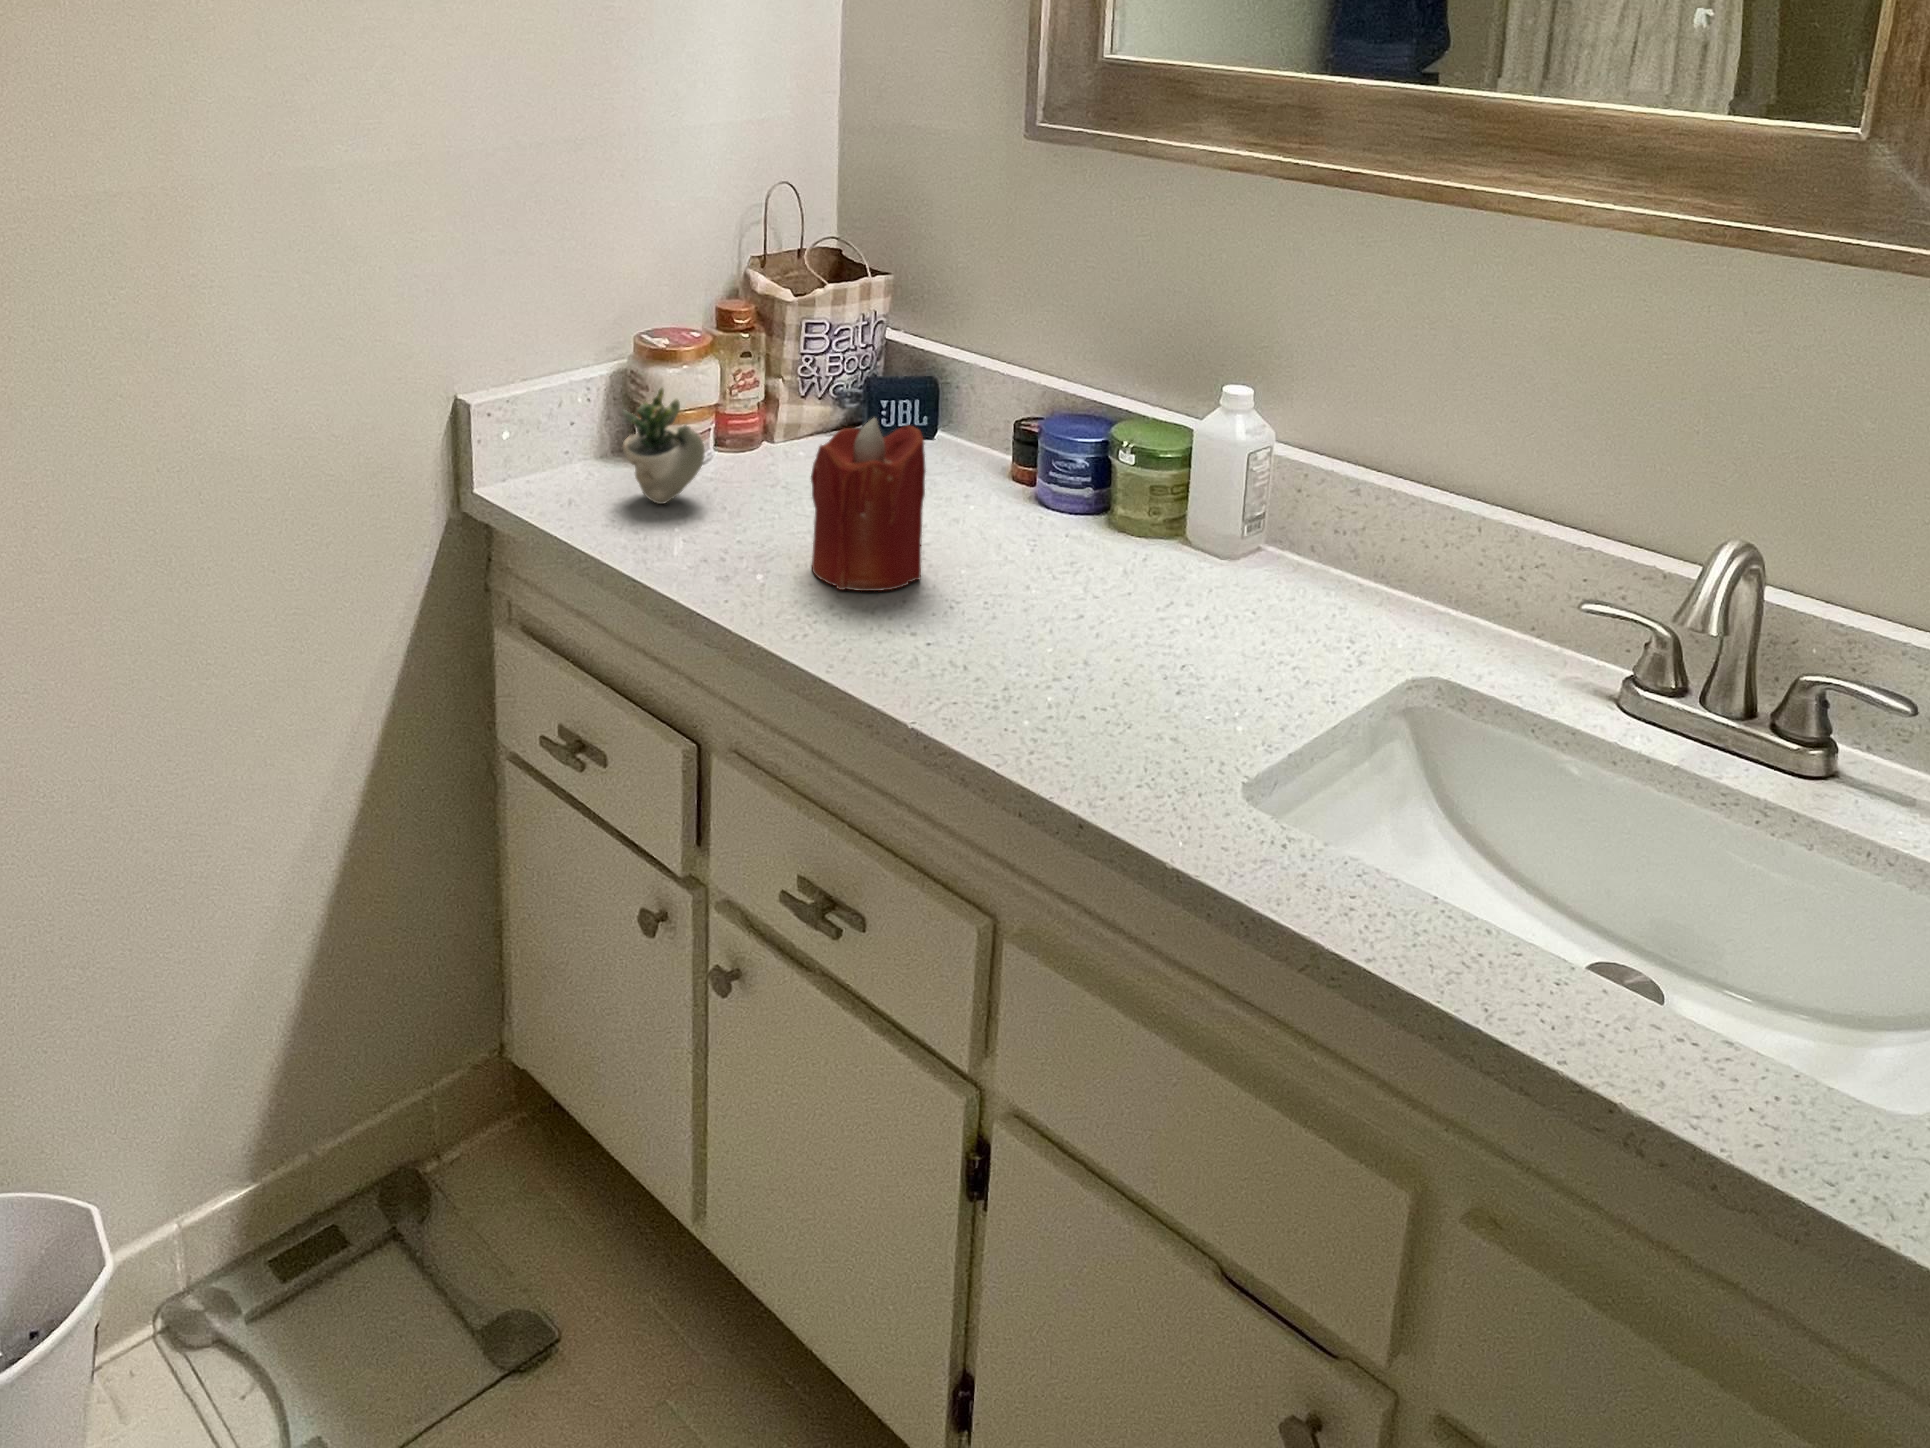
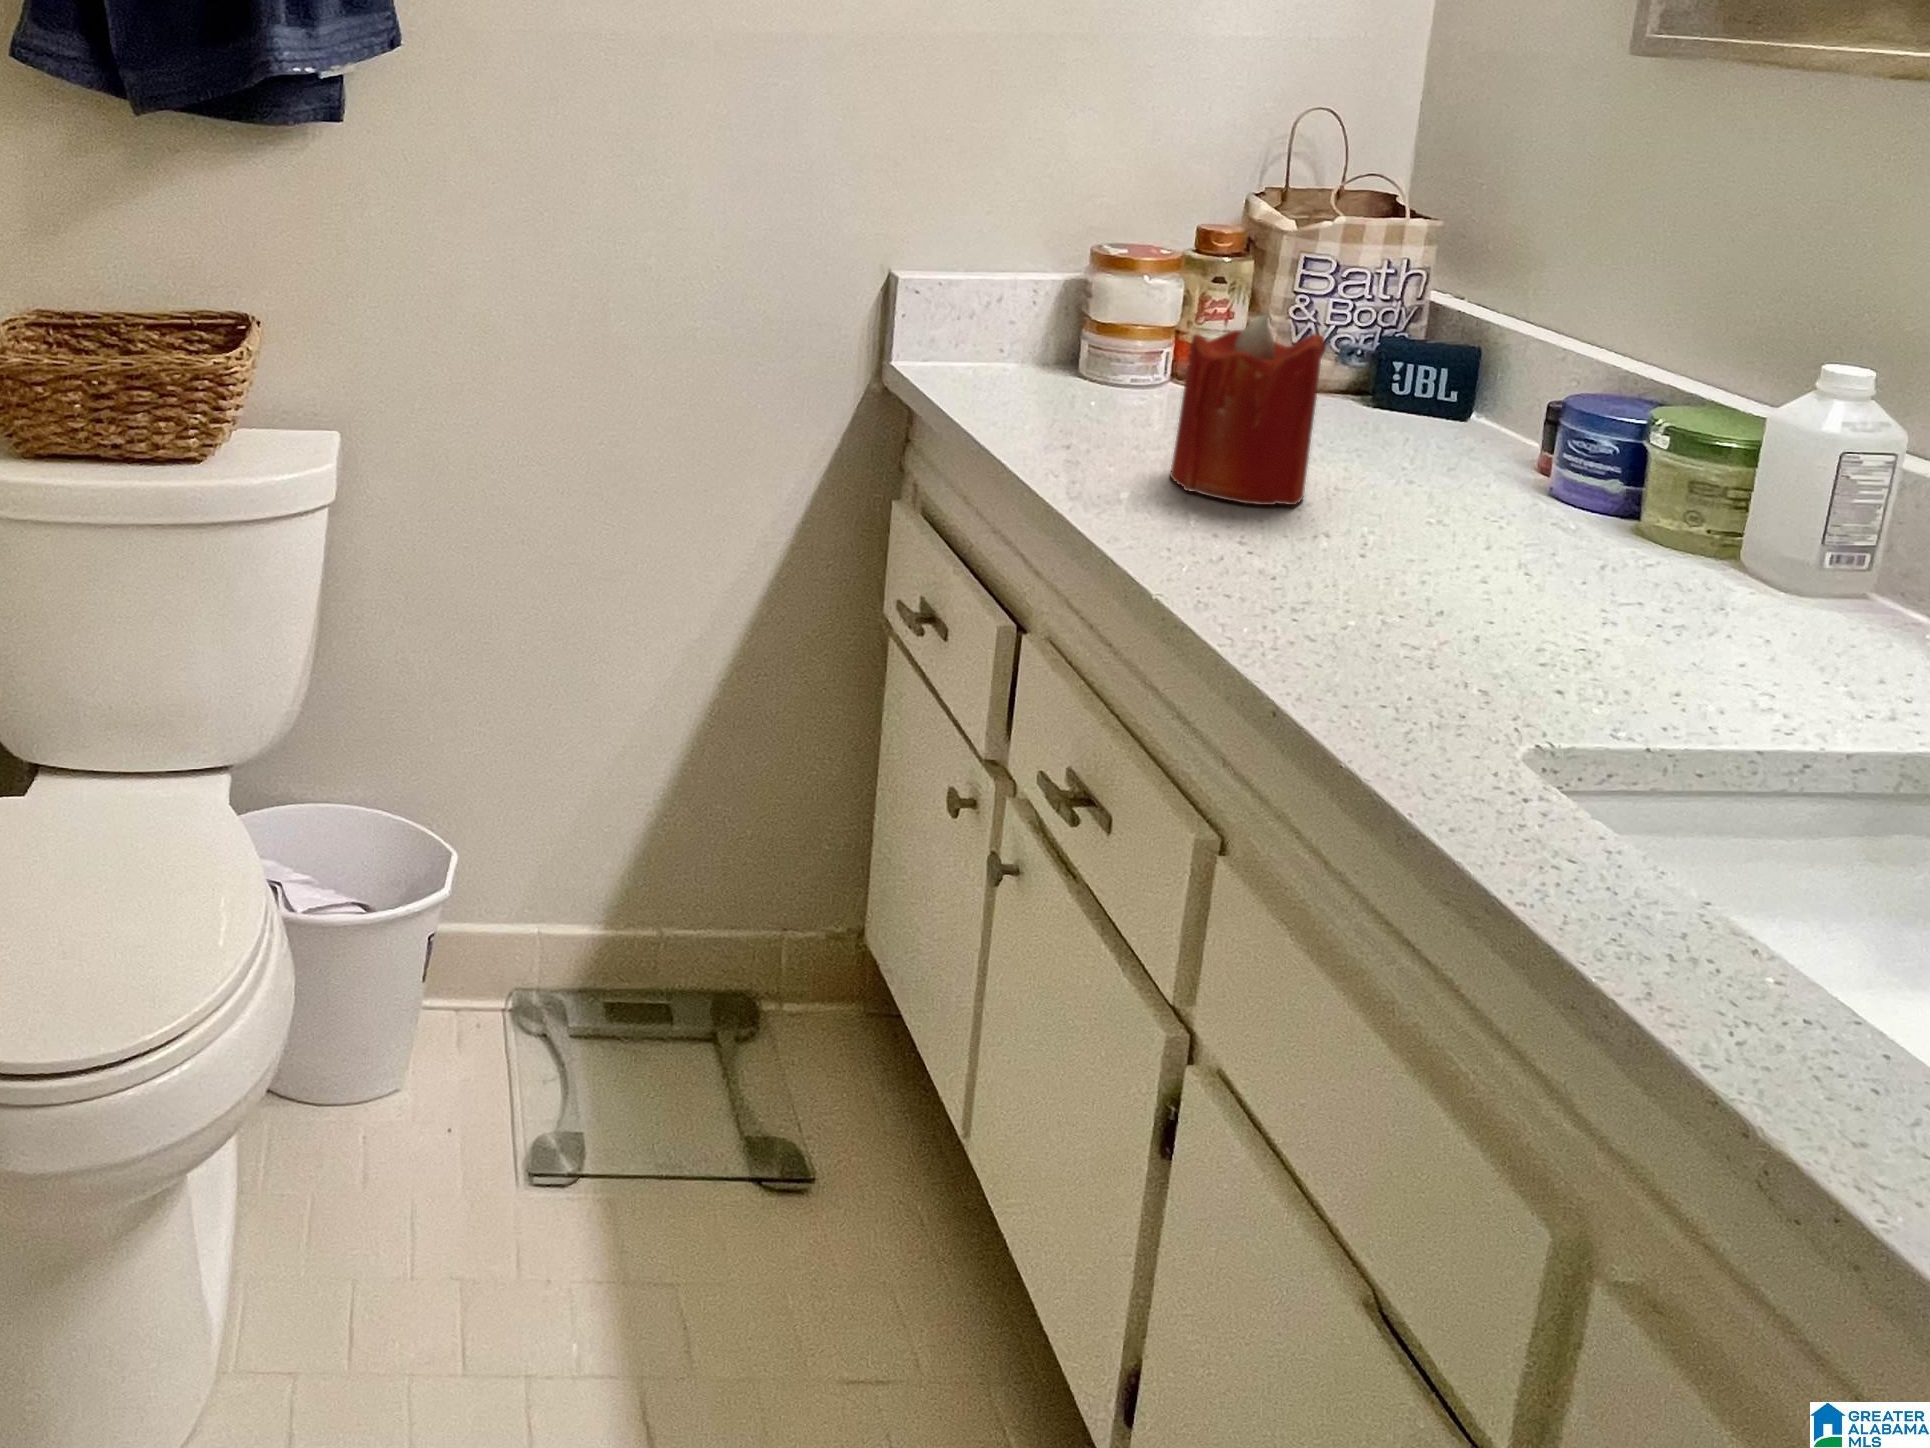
succulent plant: present [622,388,748,504] -> none [1028,279,1146,399]

